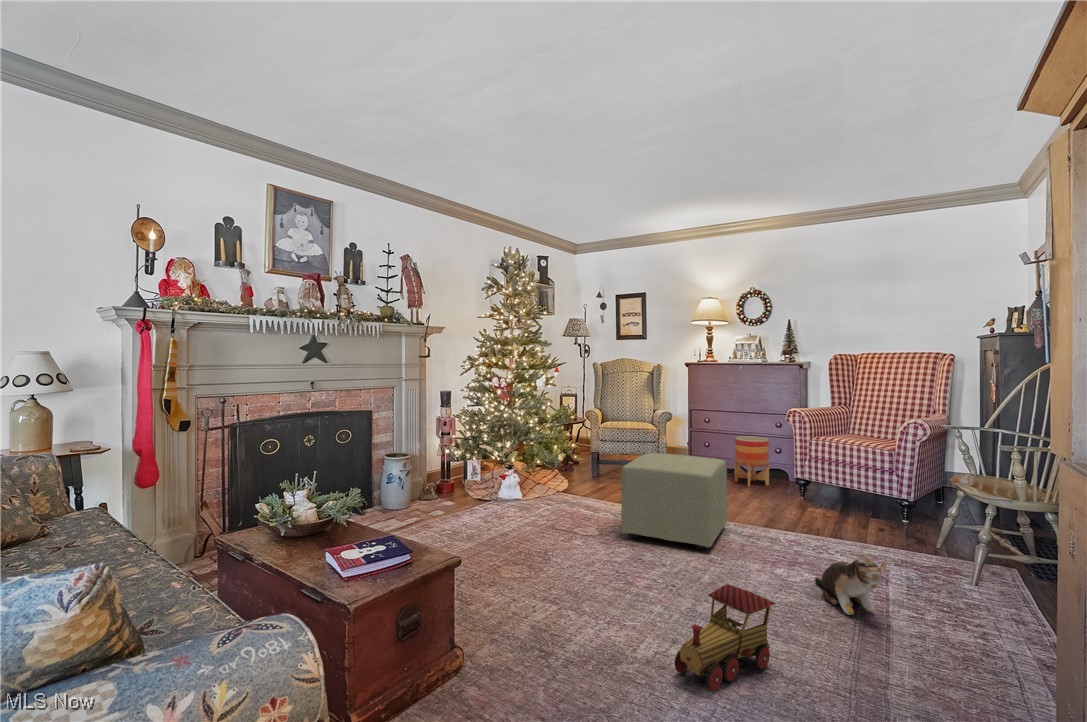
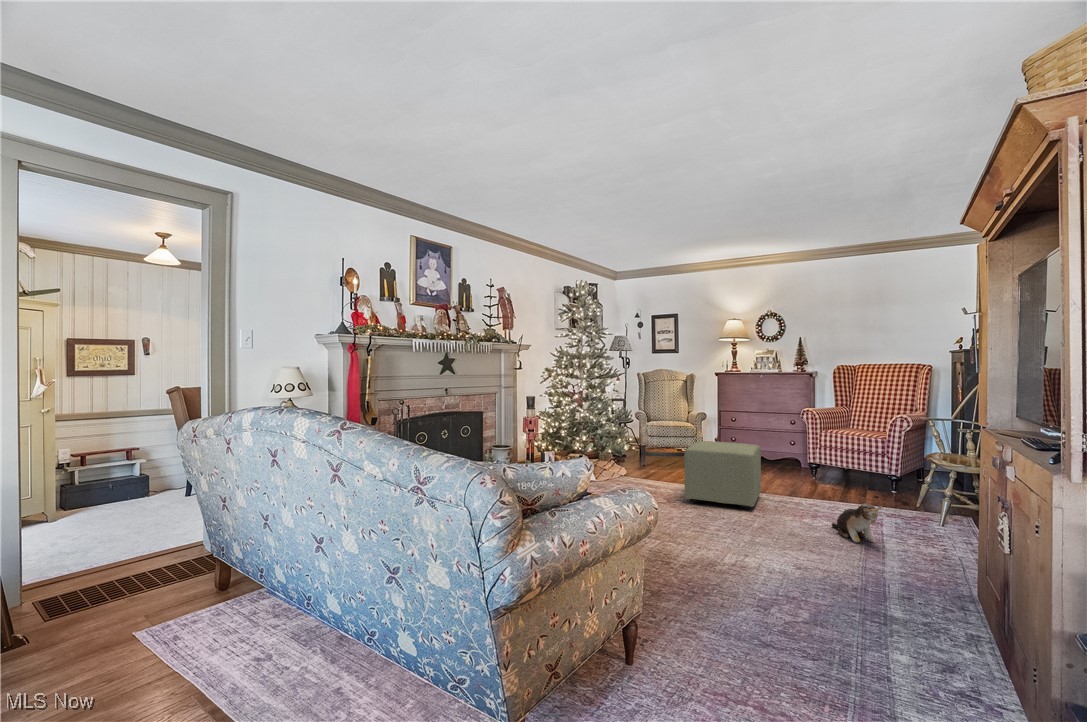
planter: present [735,436,769,487] -> none [759,431,787,471]
toy train: present [675,584,776,692] -> none [749,518,812,577]

